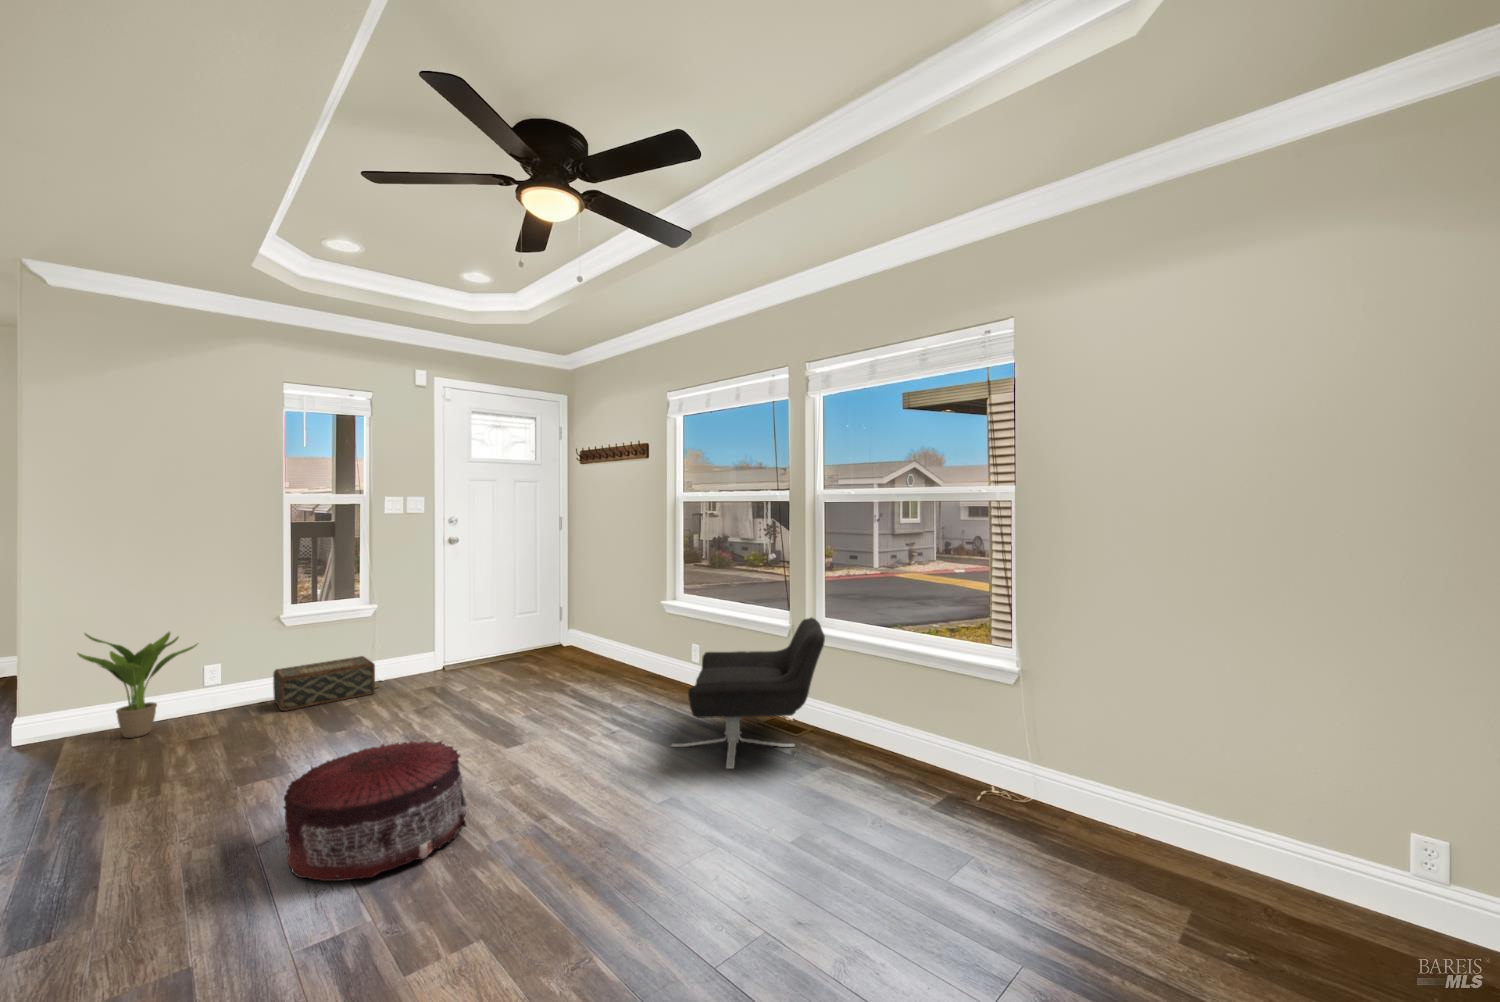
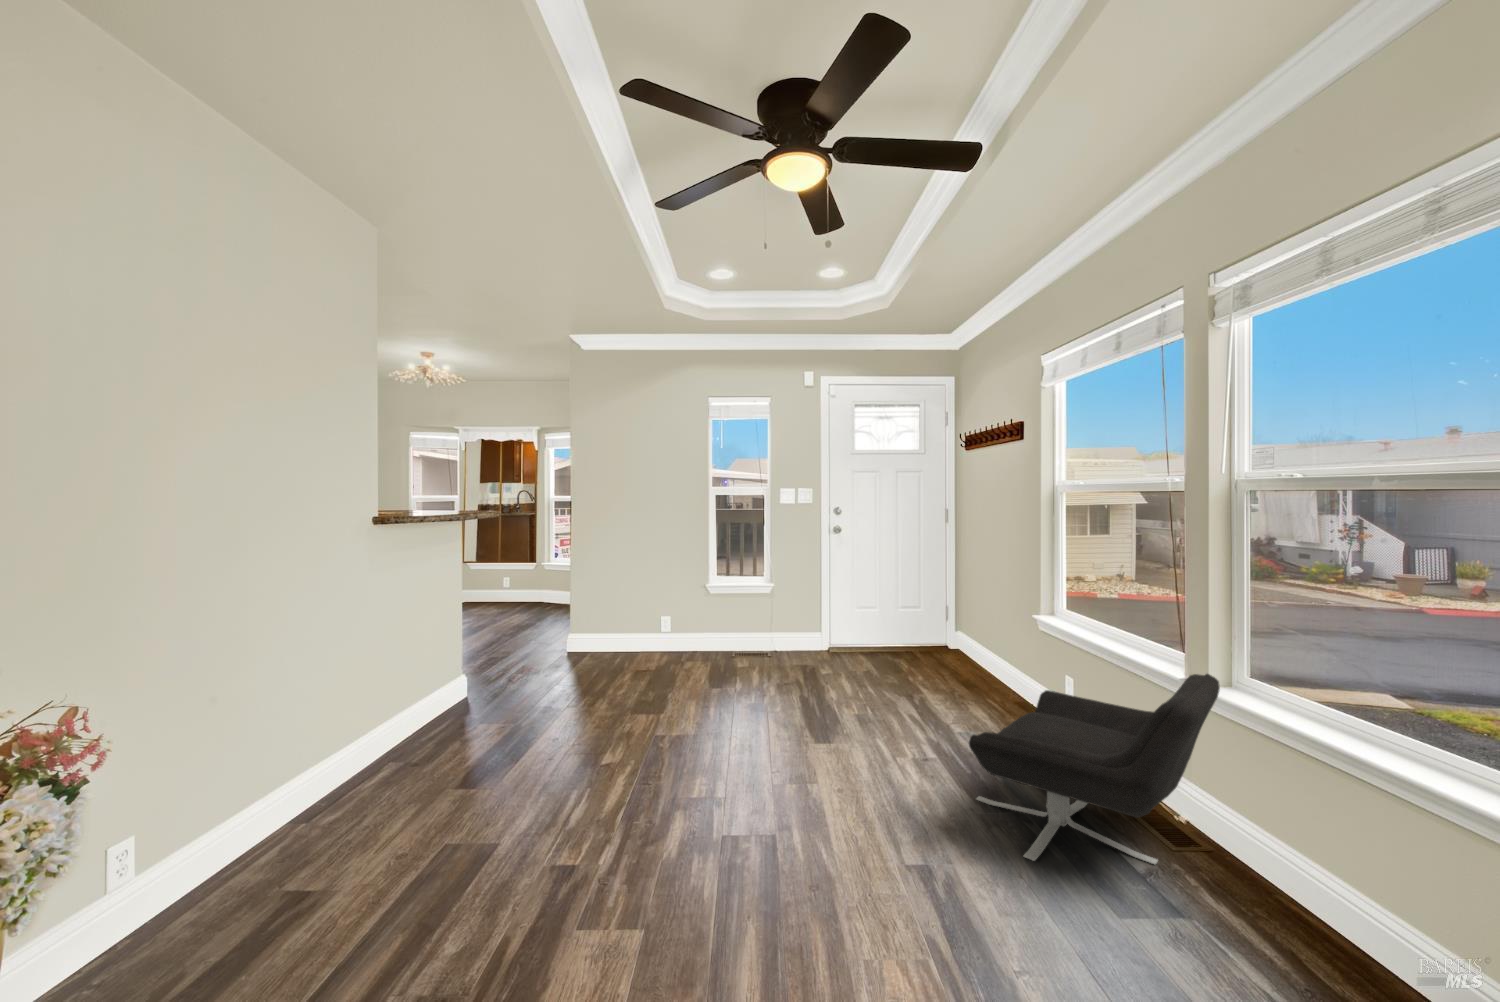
potted plant: present [77,632,197,738] -> none [587,584,653,661]
woven basket: present [273,656,375,711] -> none [697,626,764,661]
pouf: present [284,741,466,881] -> none [585,710,724,831]

